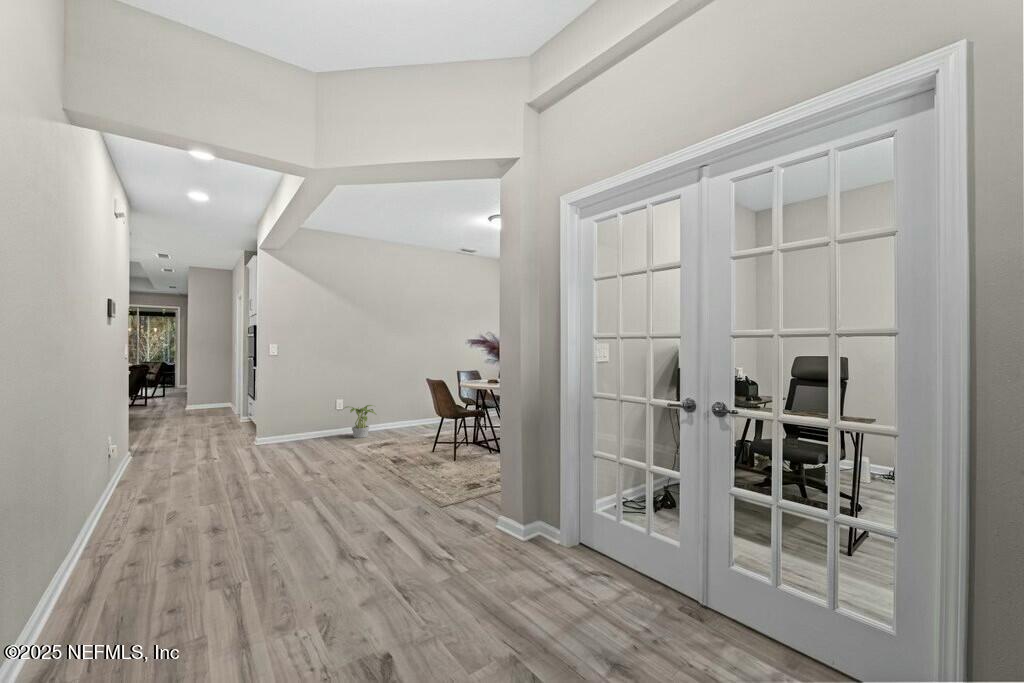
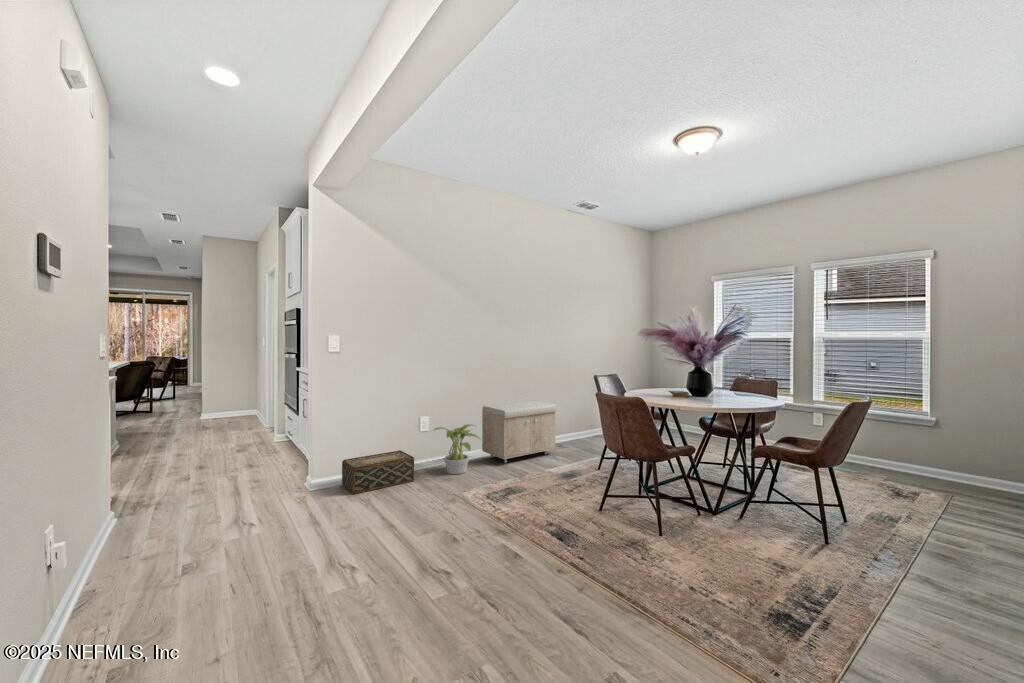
storage bench: none [385,391,439,432] -> present [482,401,557,463]
woven basket: none [279,422,328,447] -> present [342,450,414,494]

